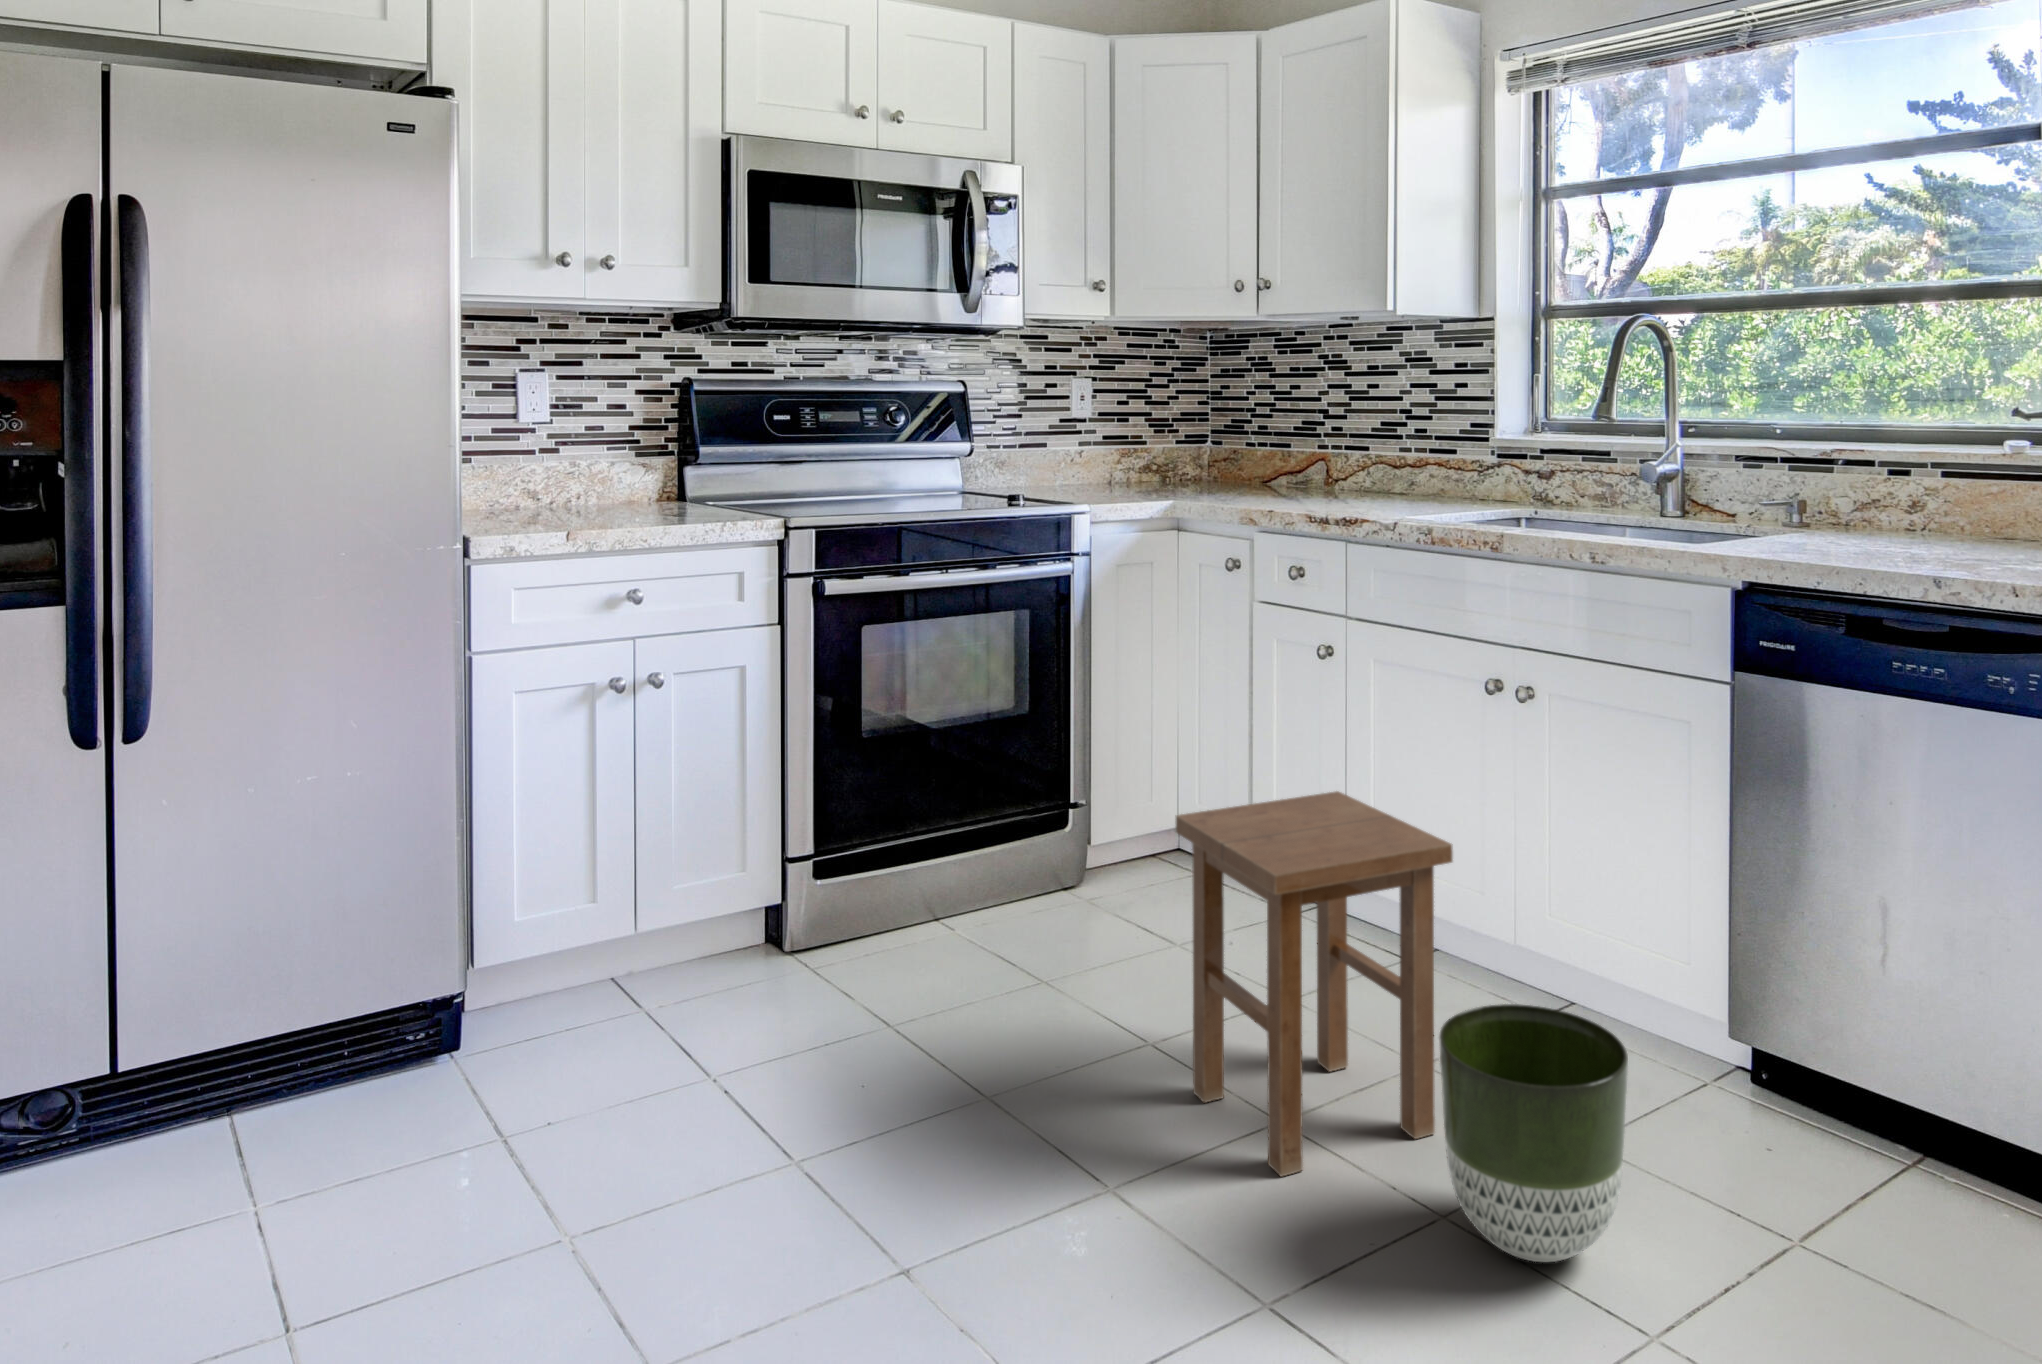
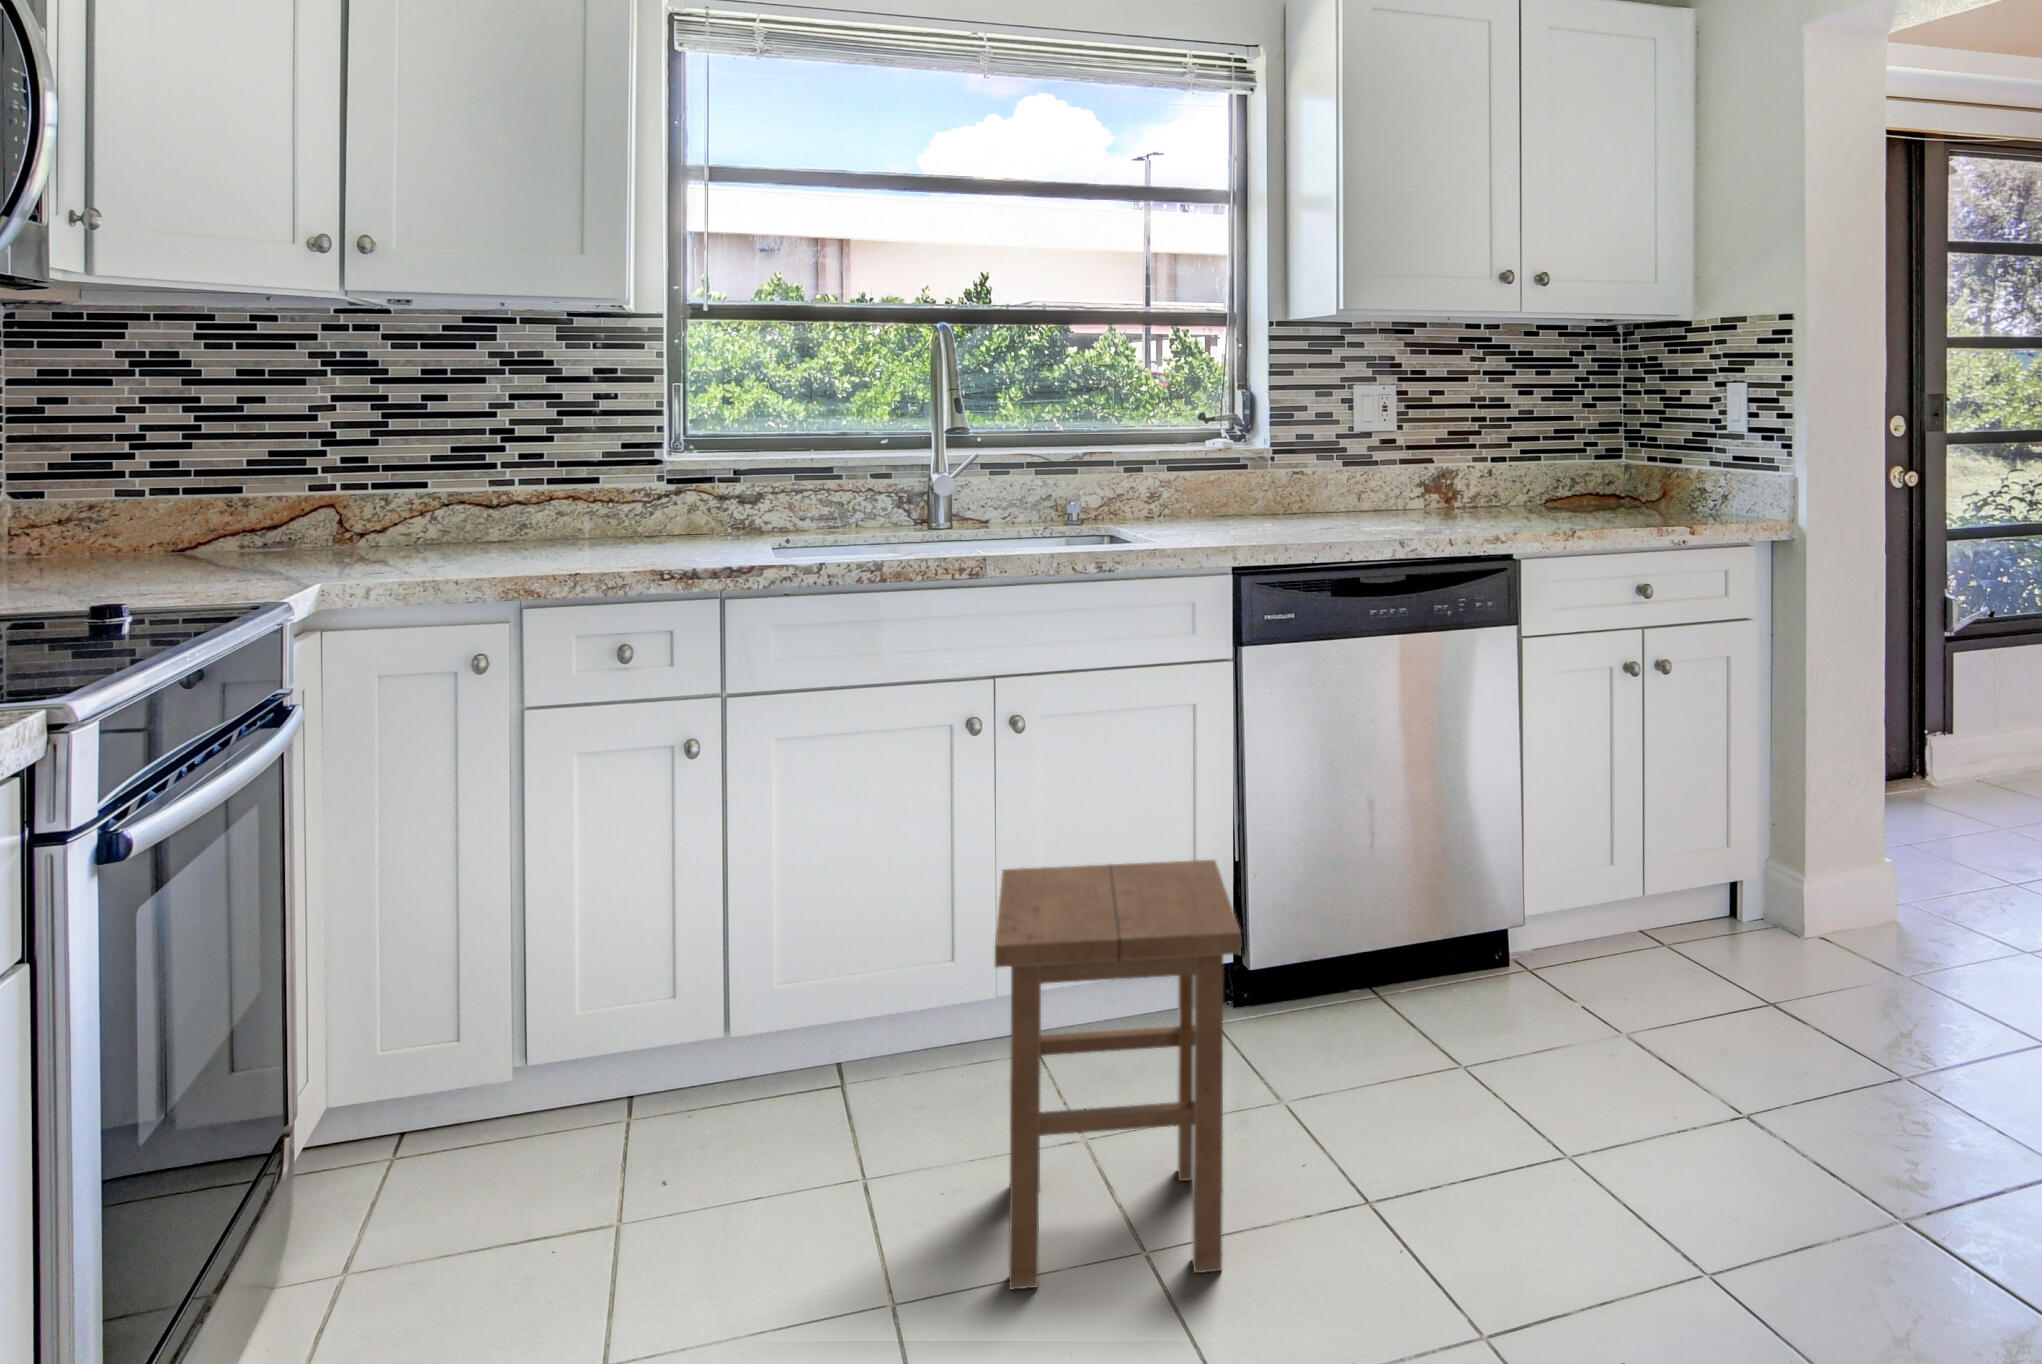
planter: present [1440,1004,1628,1262] -> none [1318,957,1483,1182]

